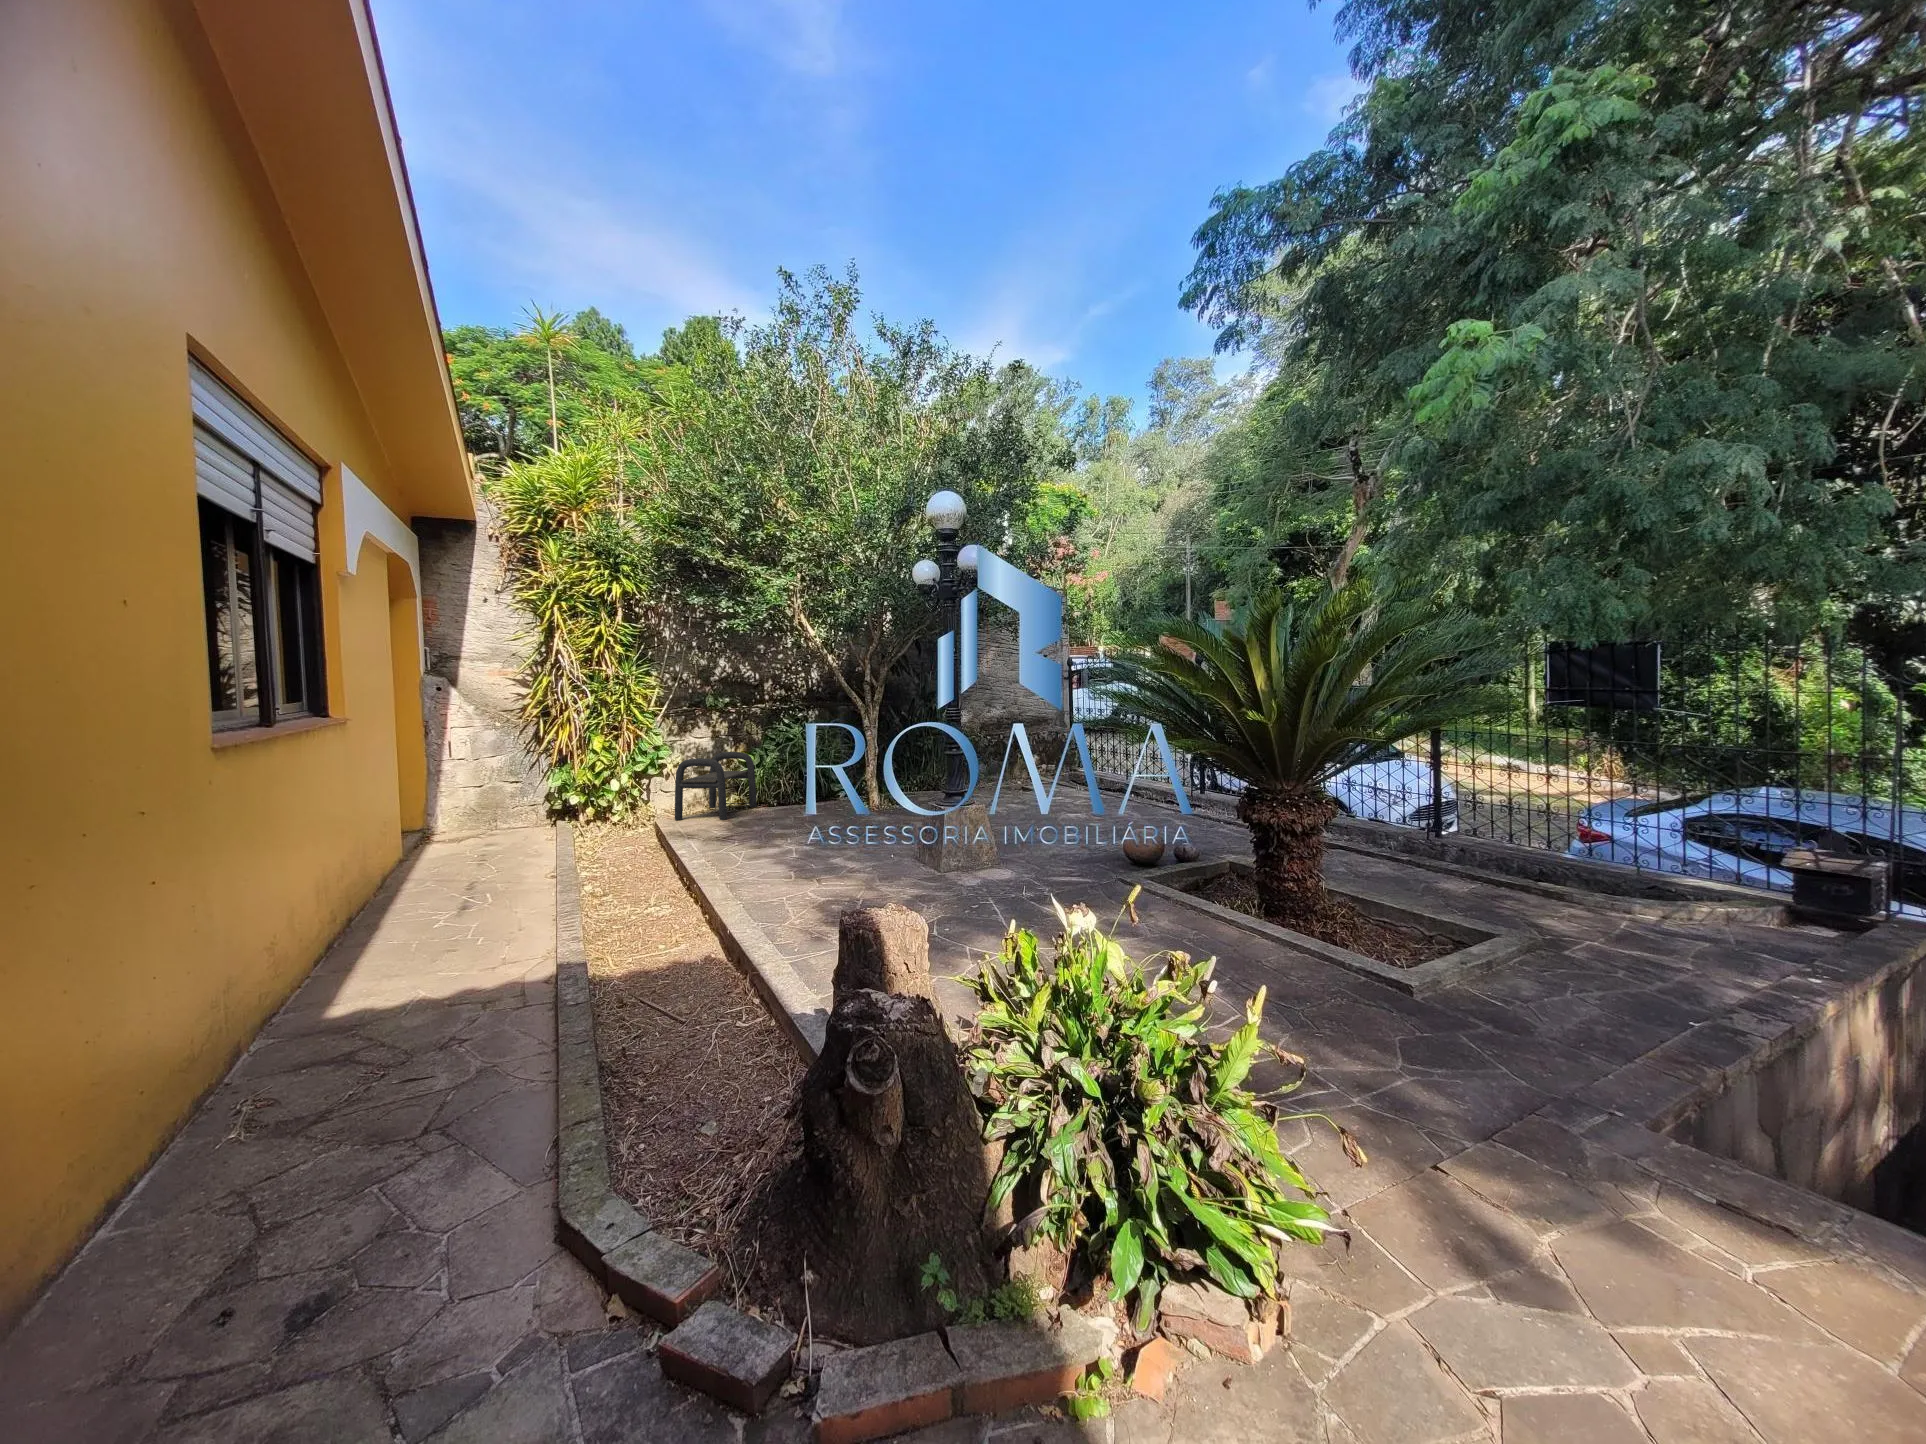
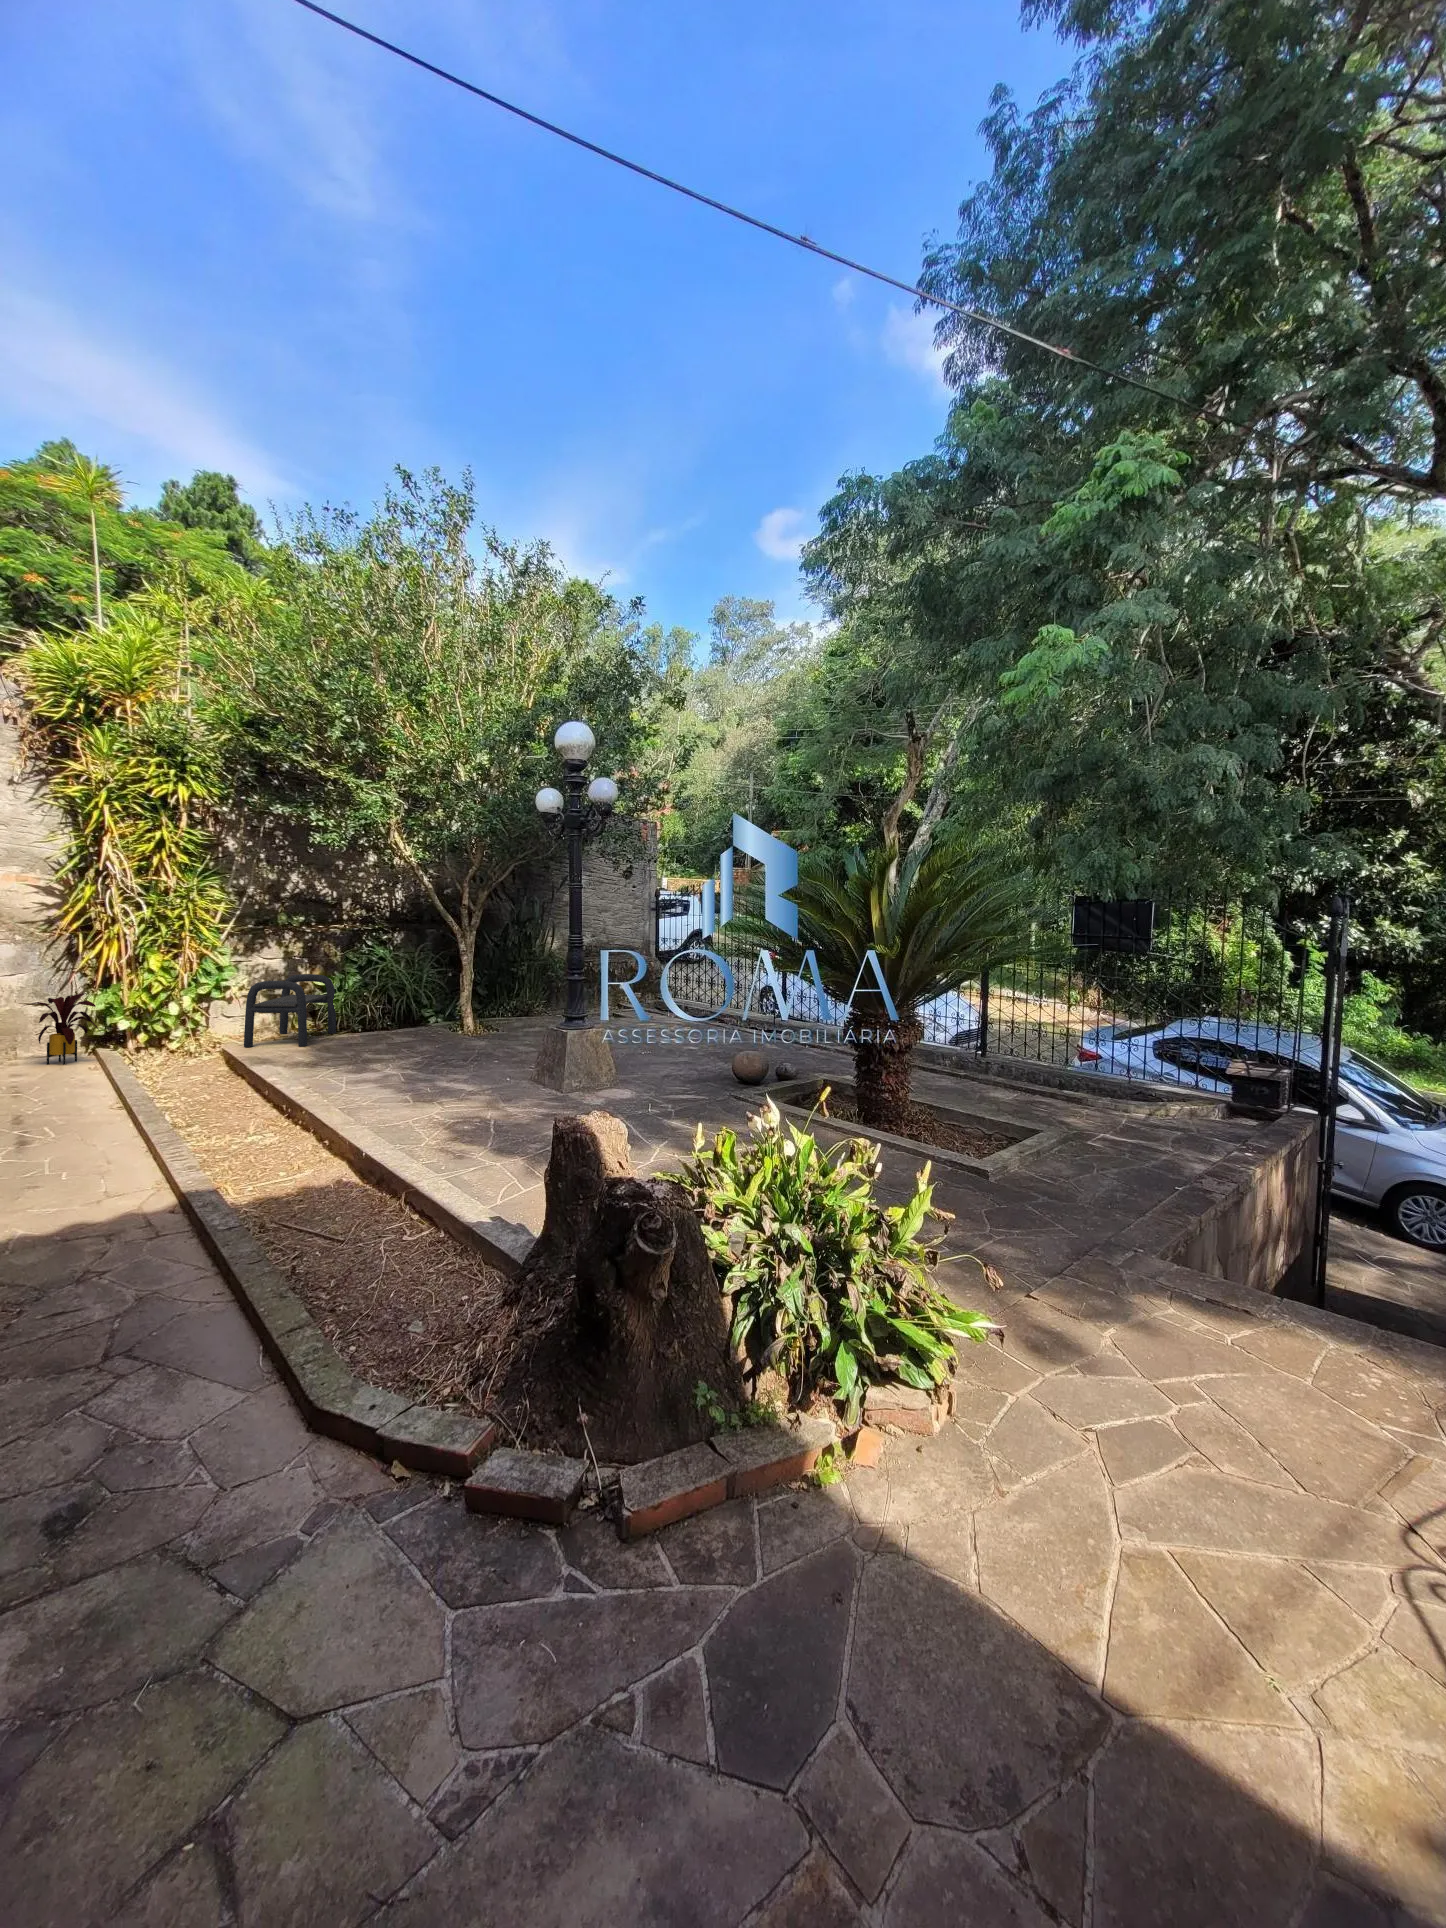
house plant: none [497,772,558,835] -> present [24,993,100,1065]

